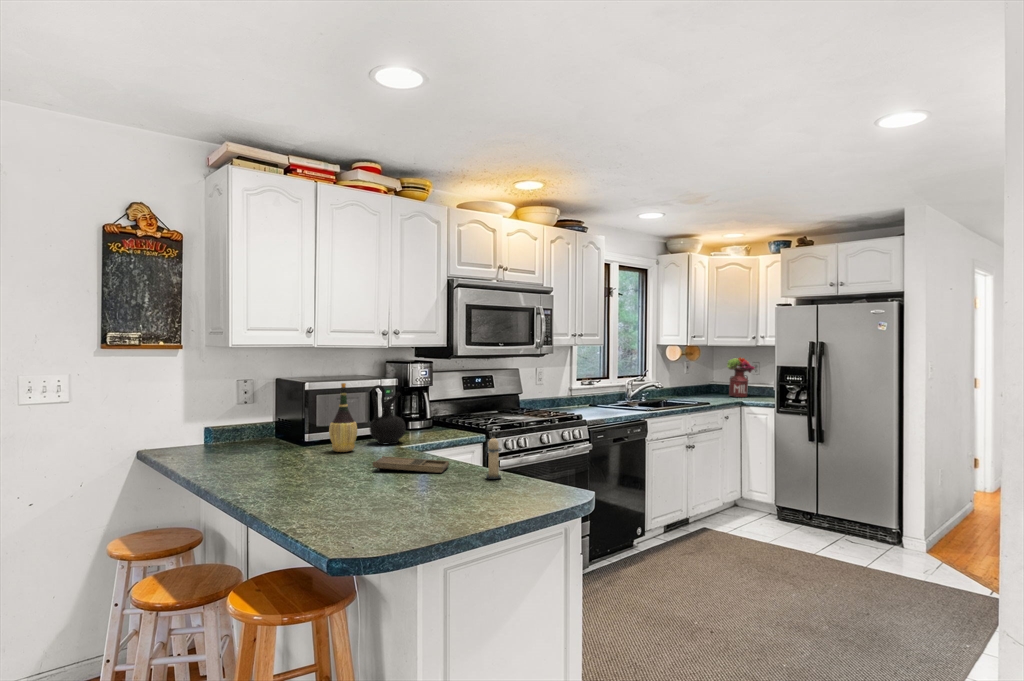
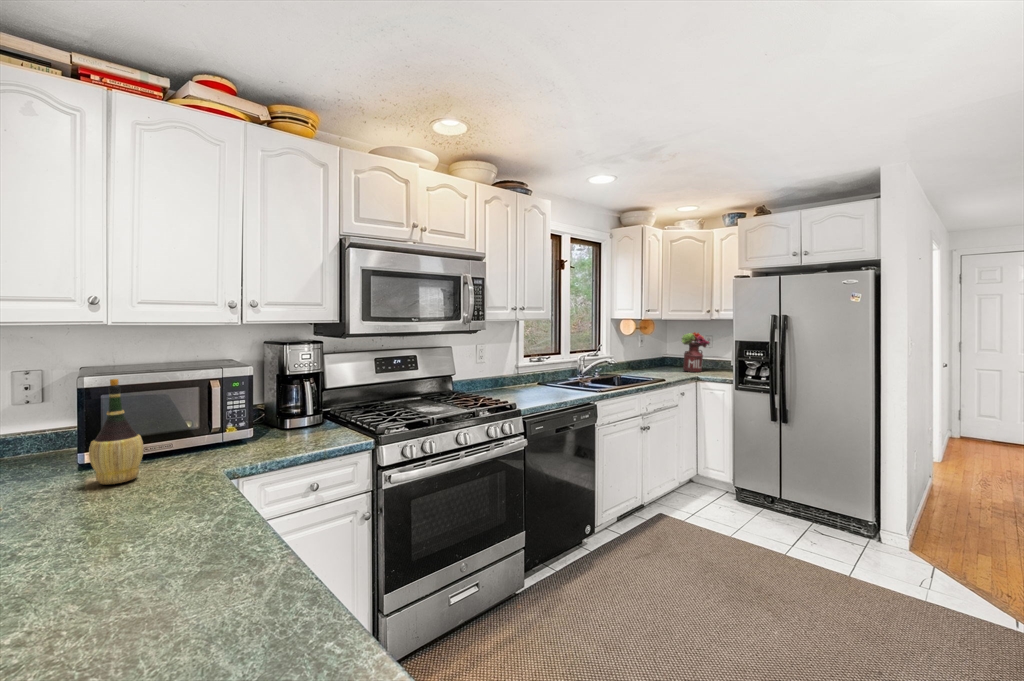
ceramic jug: present [370,385,406,444] -> none [185,378,246,462]
candle: present [485,438,501,479] -> none [211,499,262,595]
tray: present [373,456,449,473] -> none [43,514,211,561]

